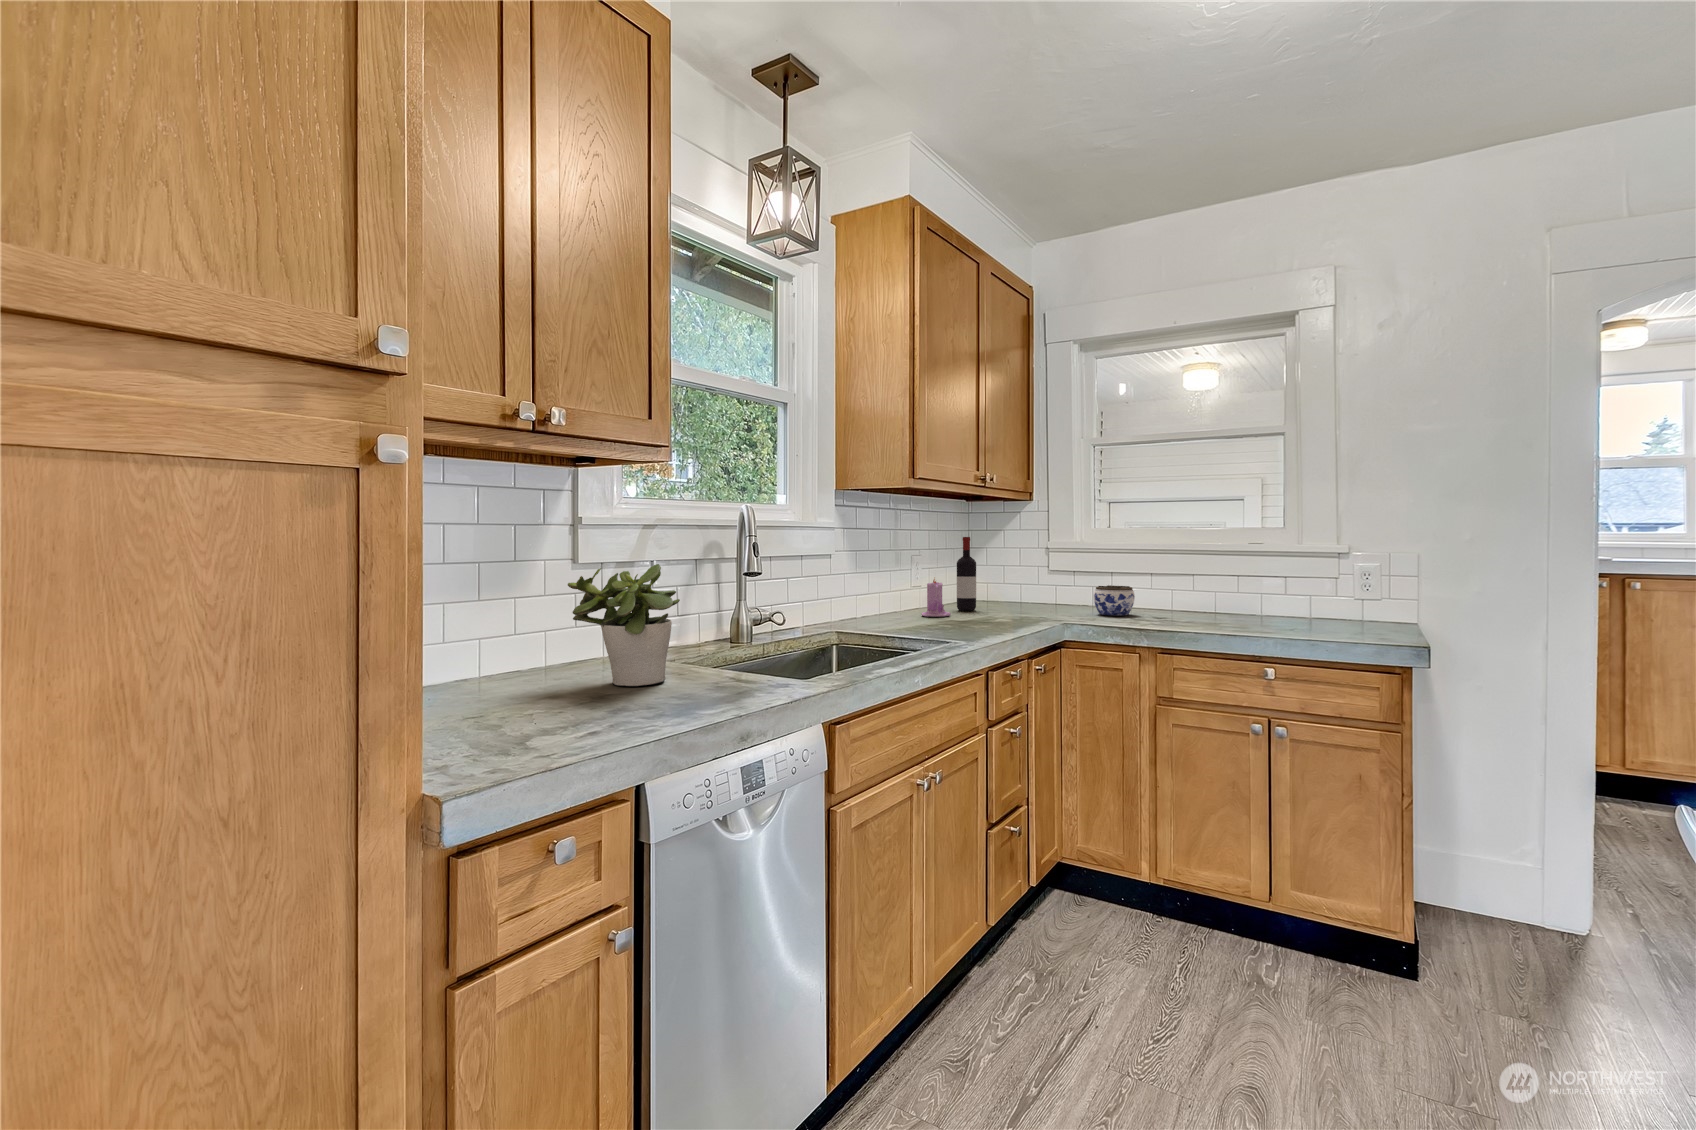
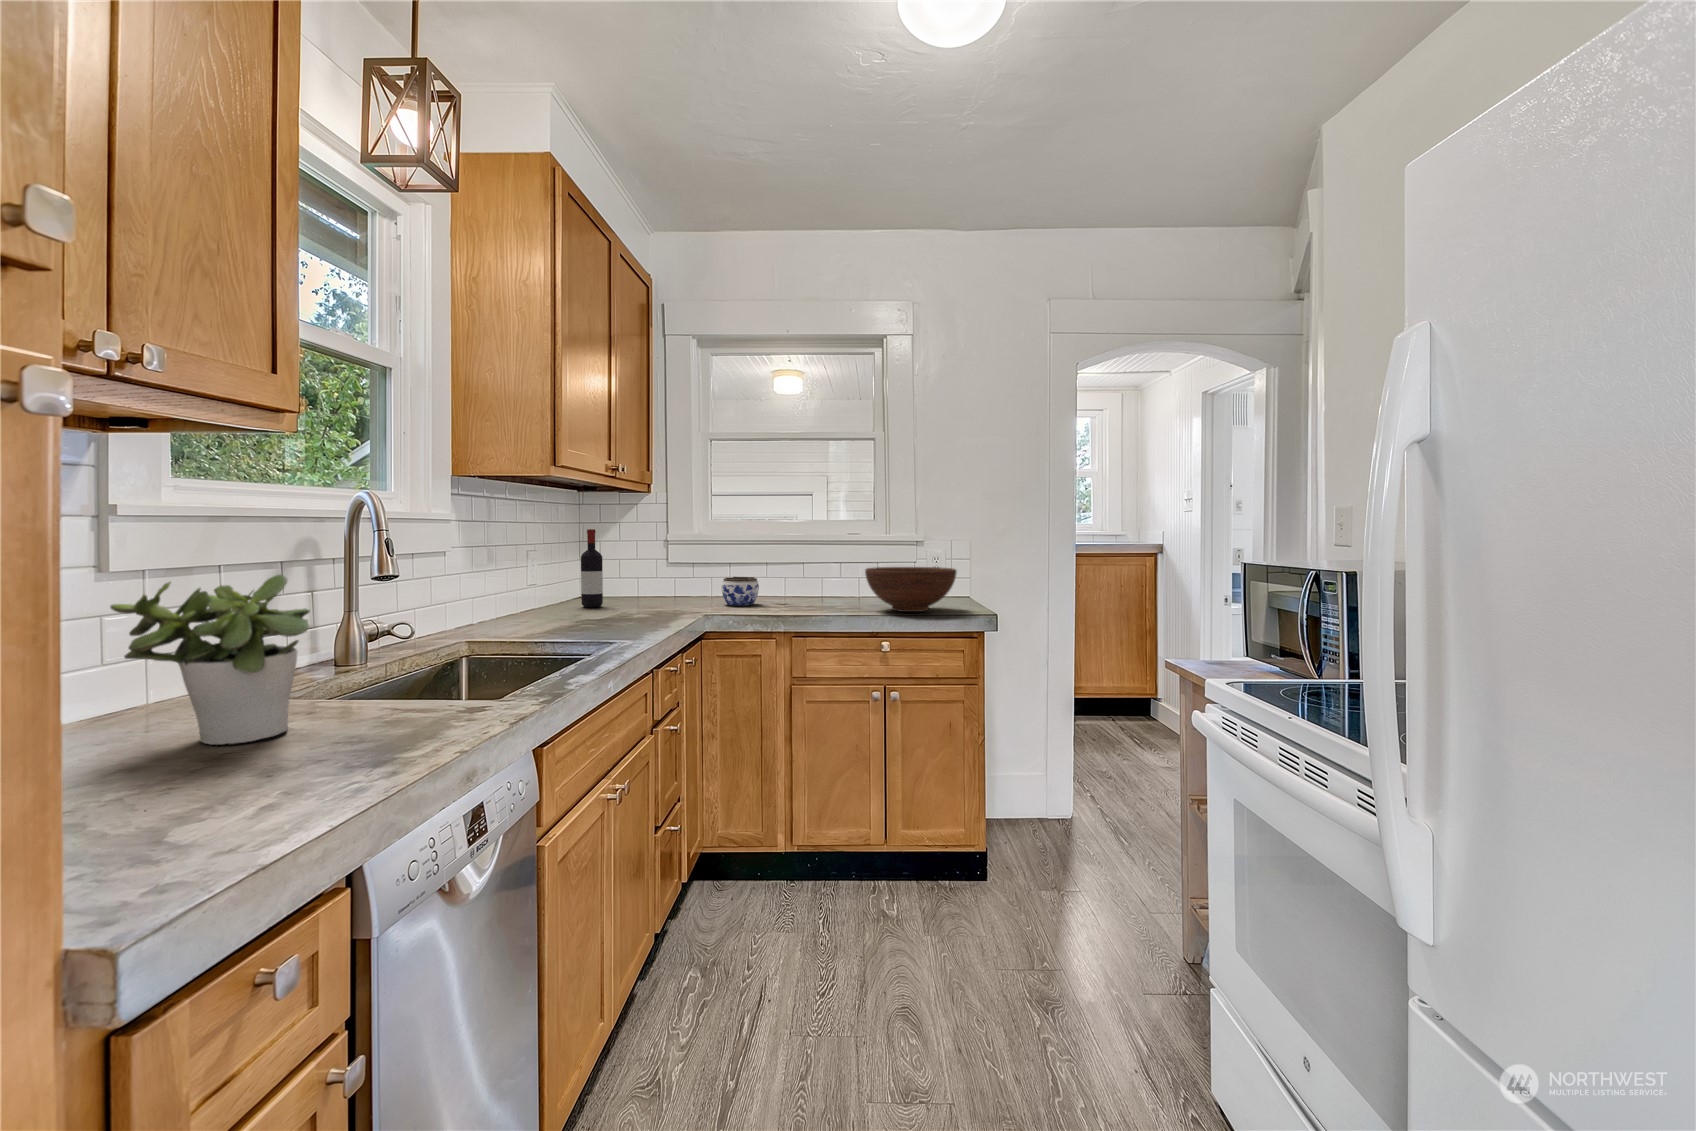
fruit bowl: none [1256,578,1382,632] -> present [865,567,957,612]
candle: present [922,579,951,617] -> none [548,573,581,616]

